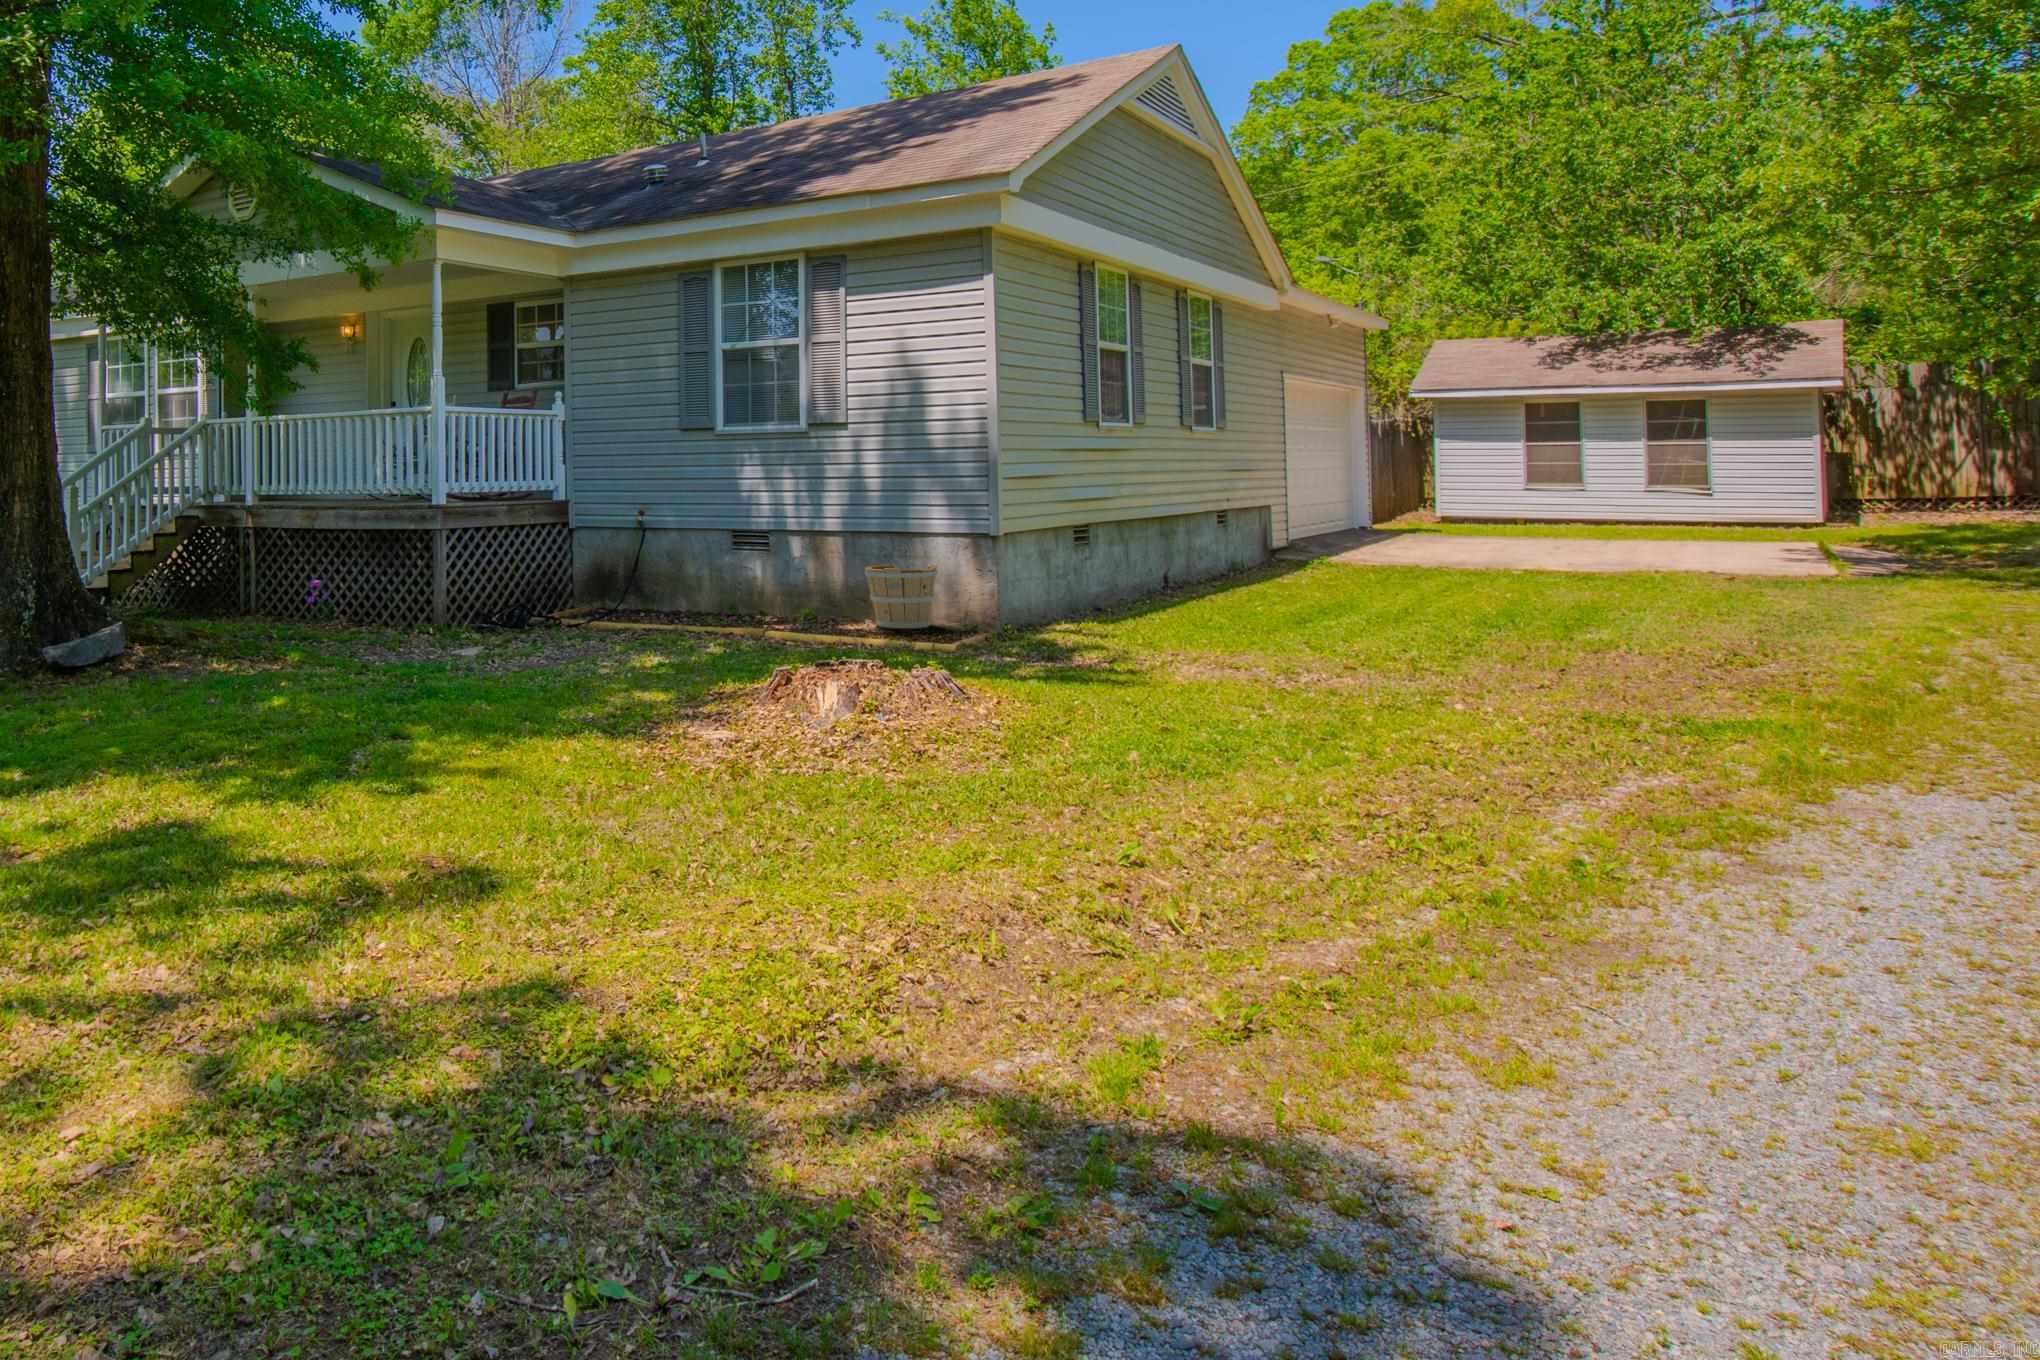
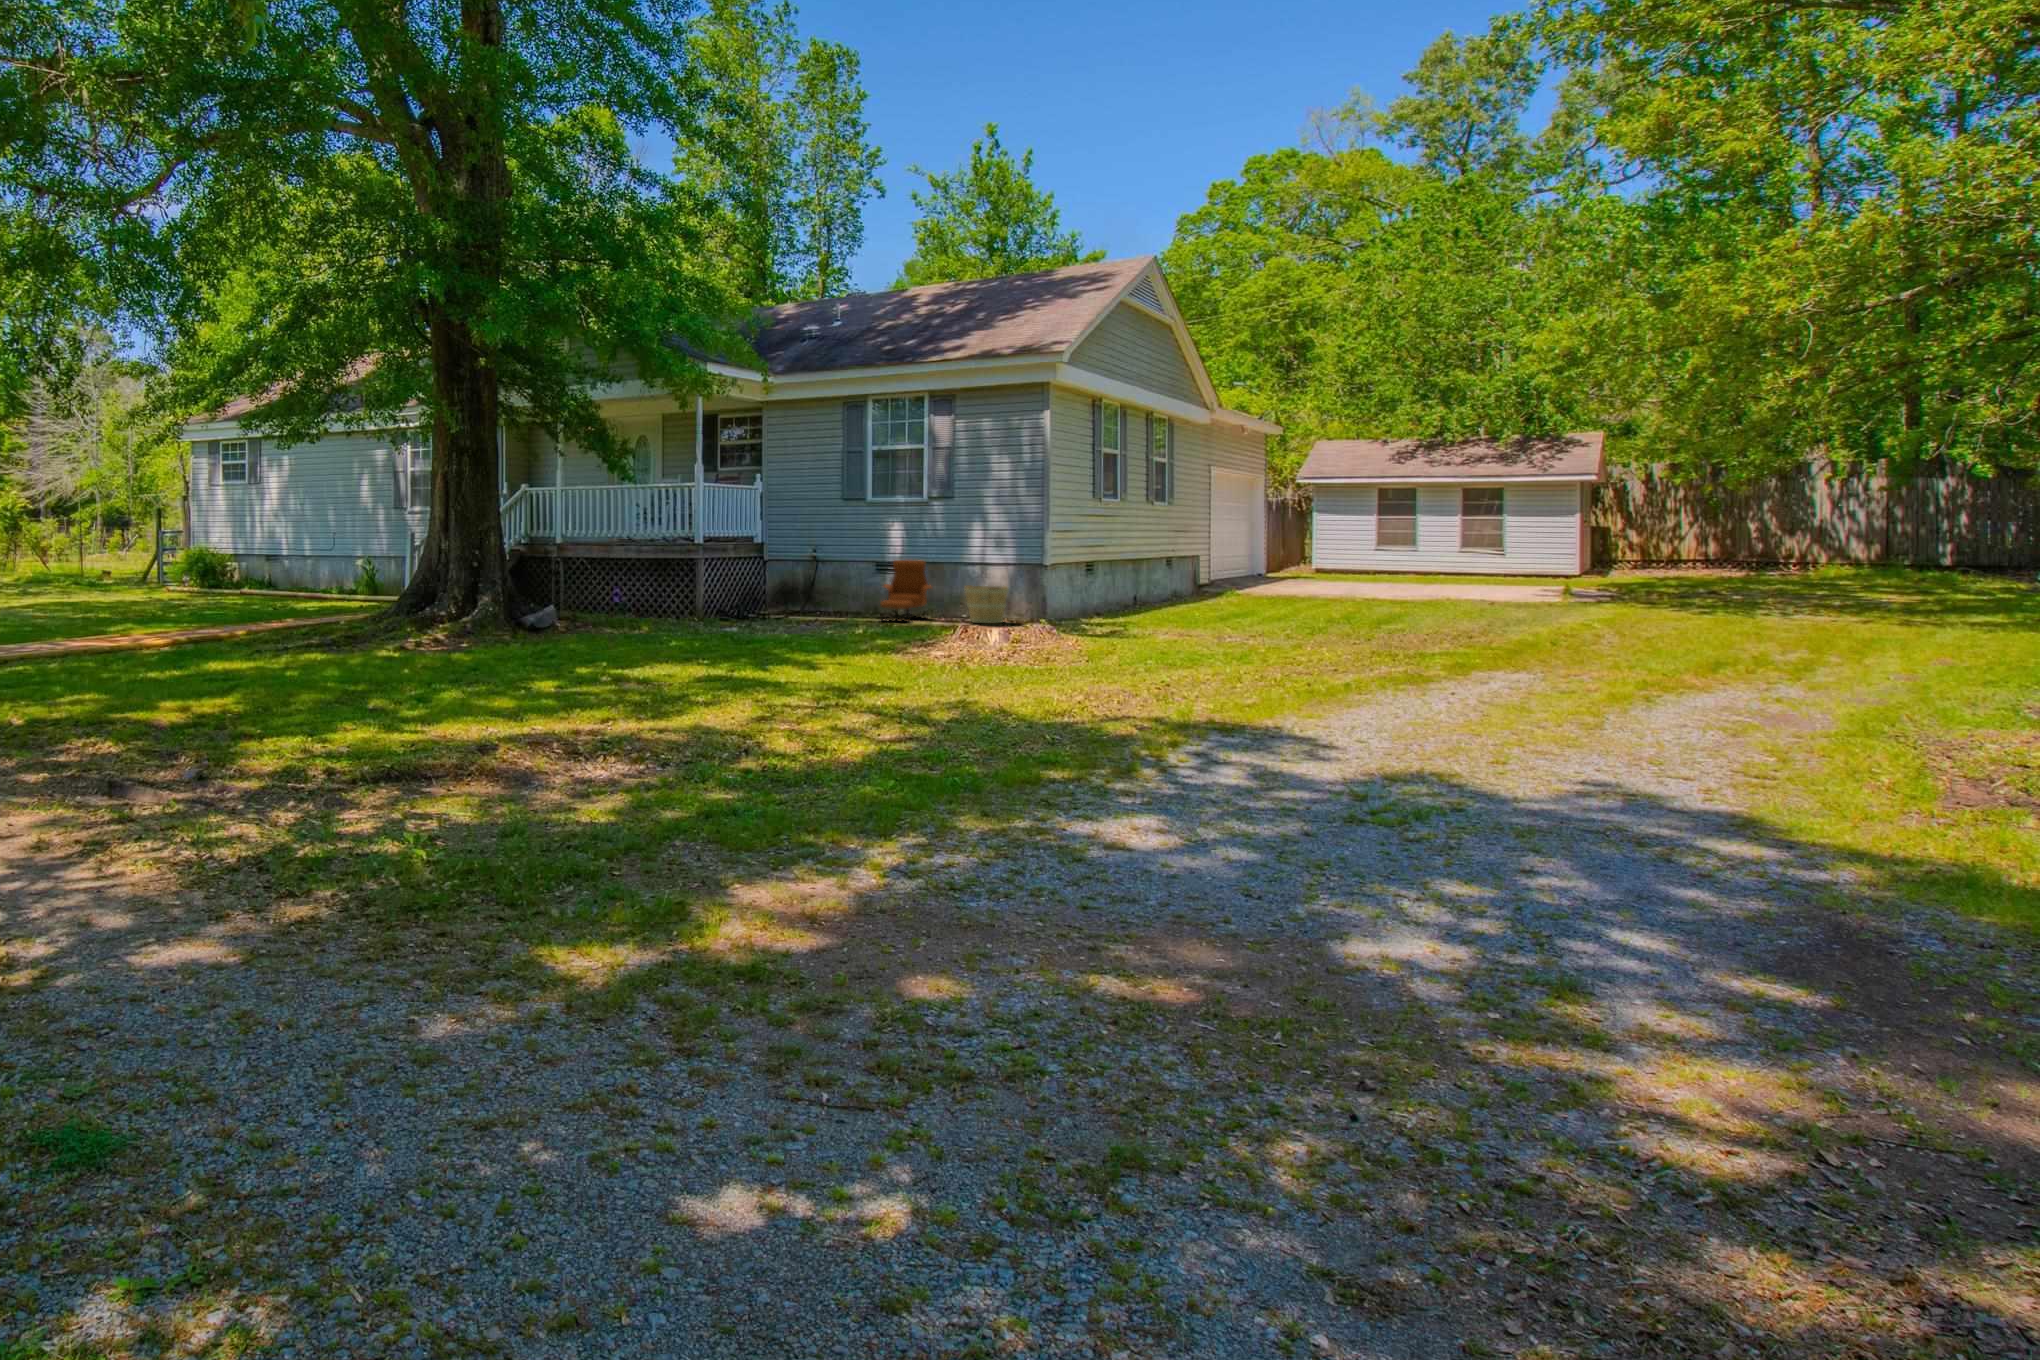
lounge chair: none [731,524,822,628] -> present [880,560,932,622]

